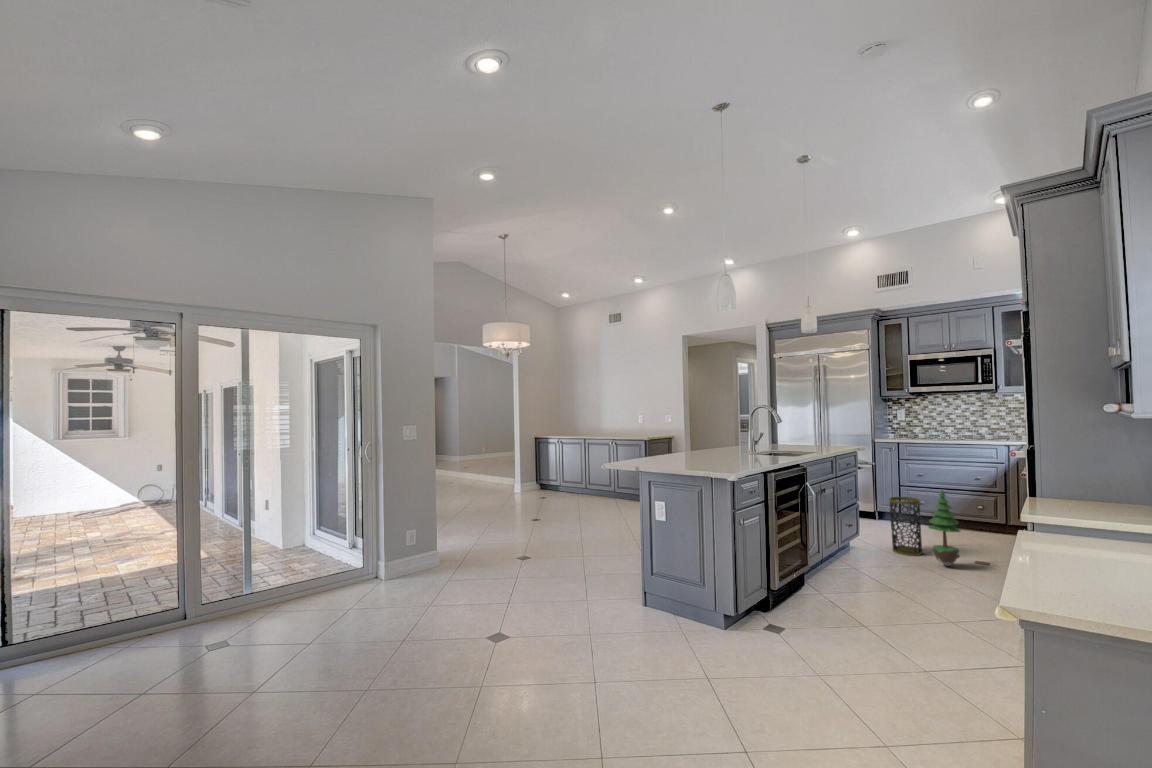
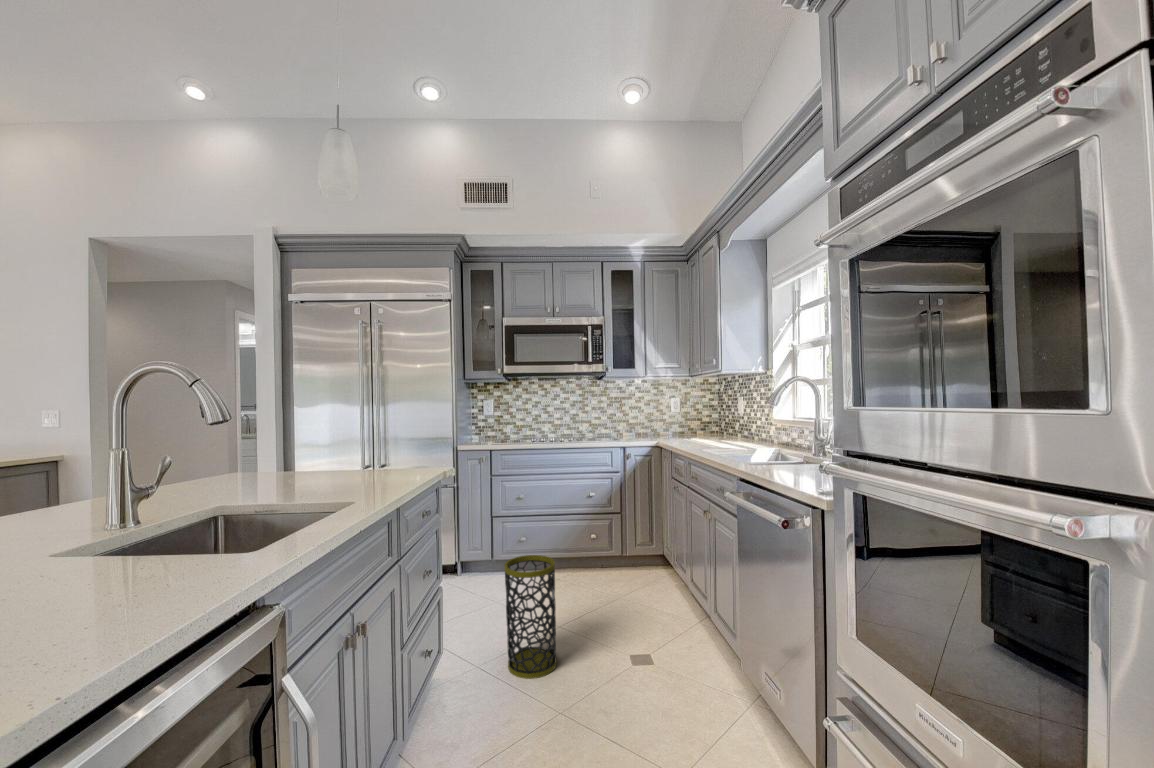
potted tree: present [928,490,960,566] -> none [583,544,637,696]

